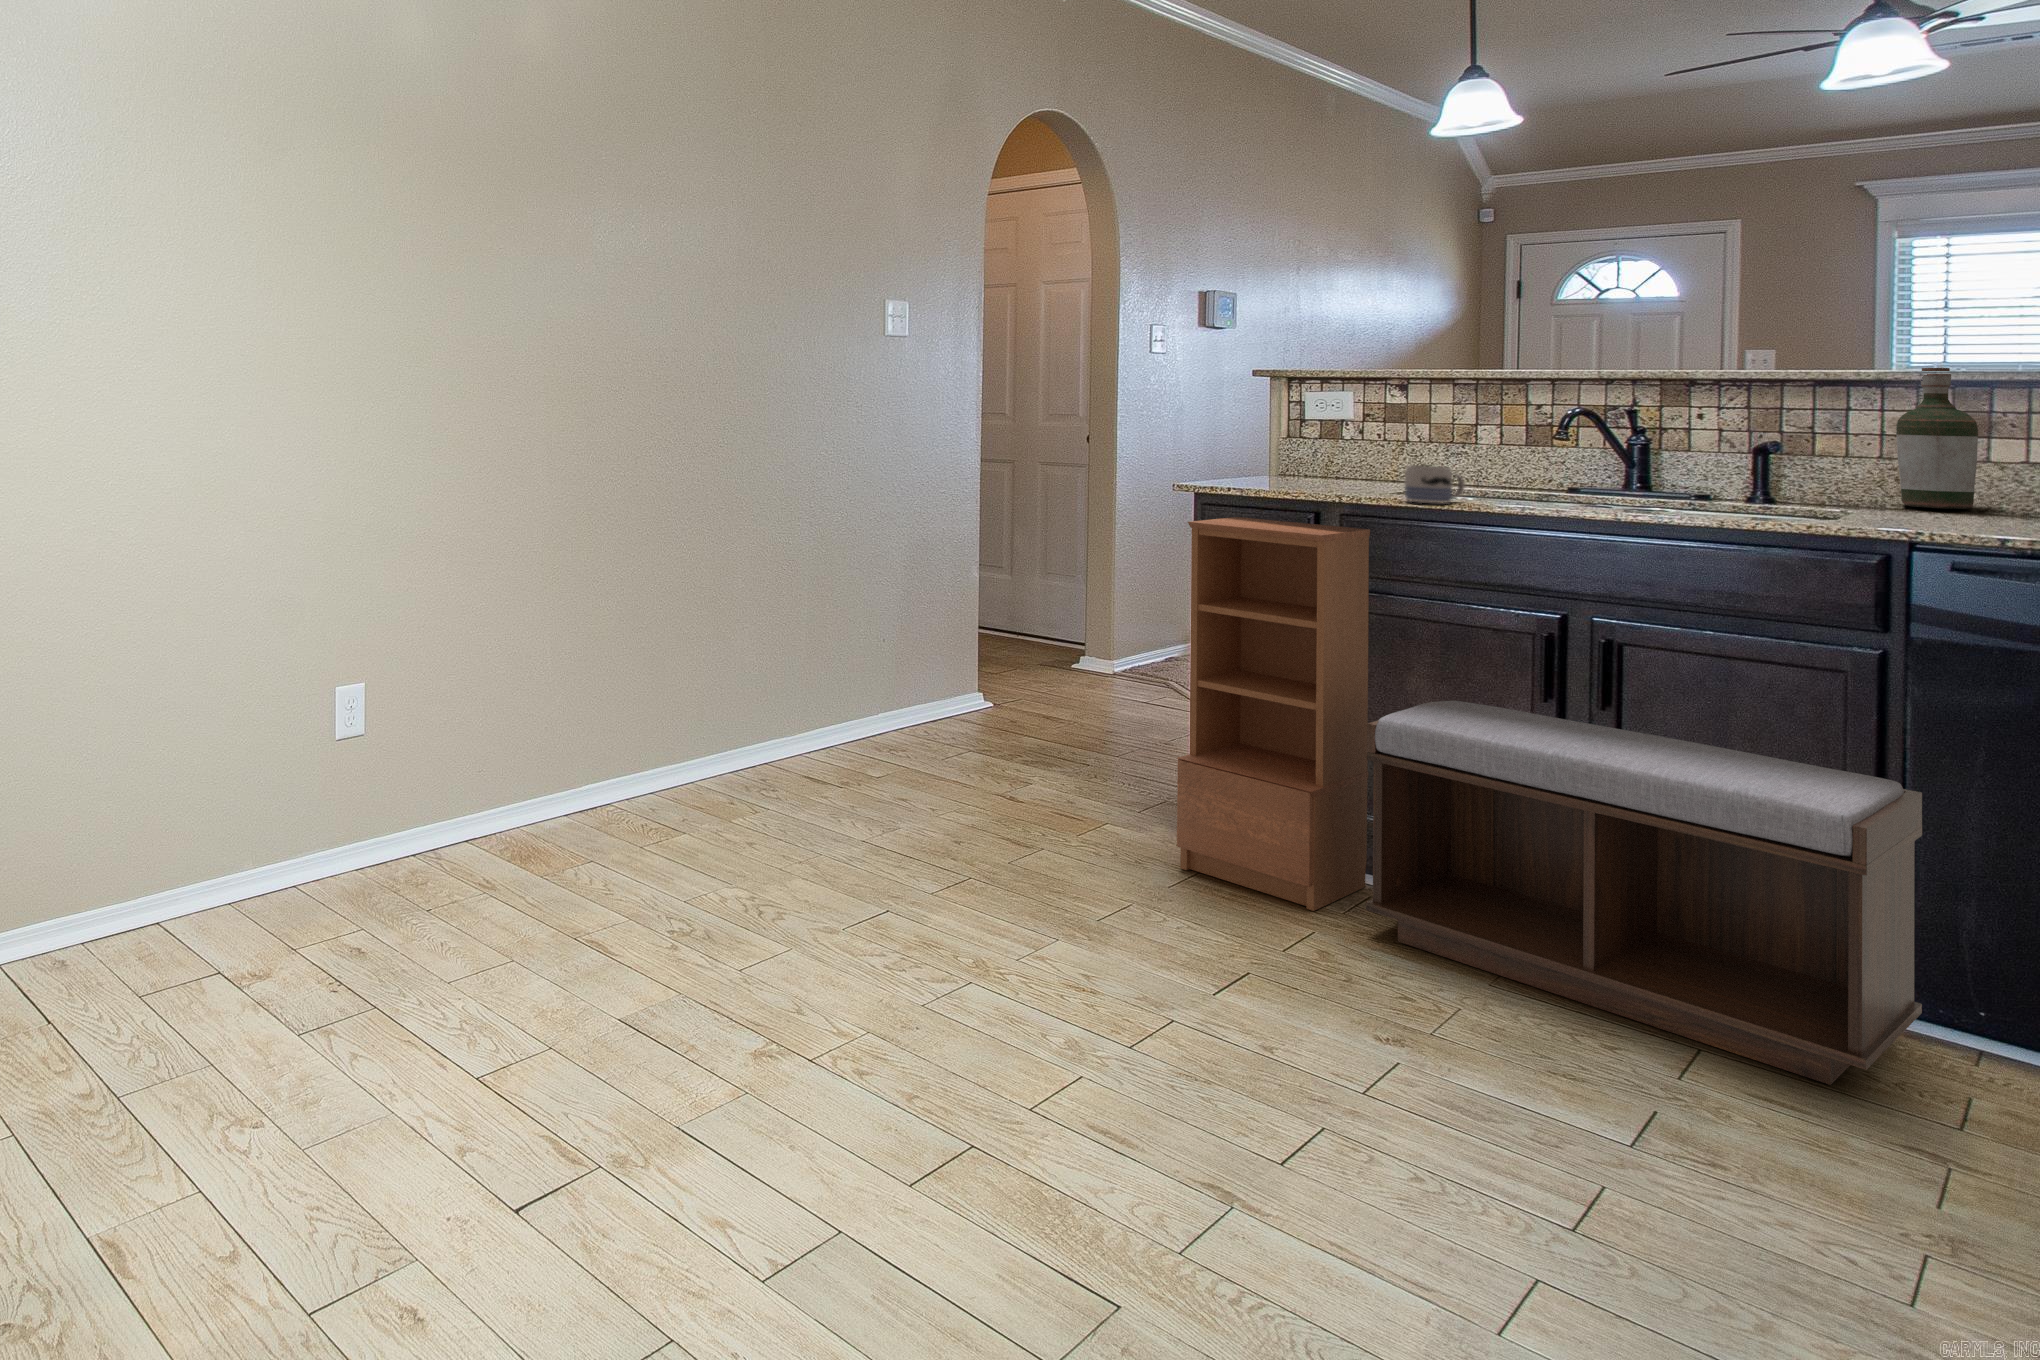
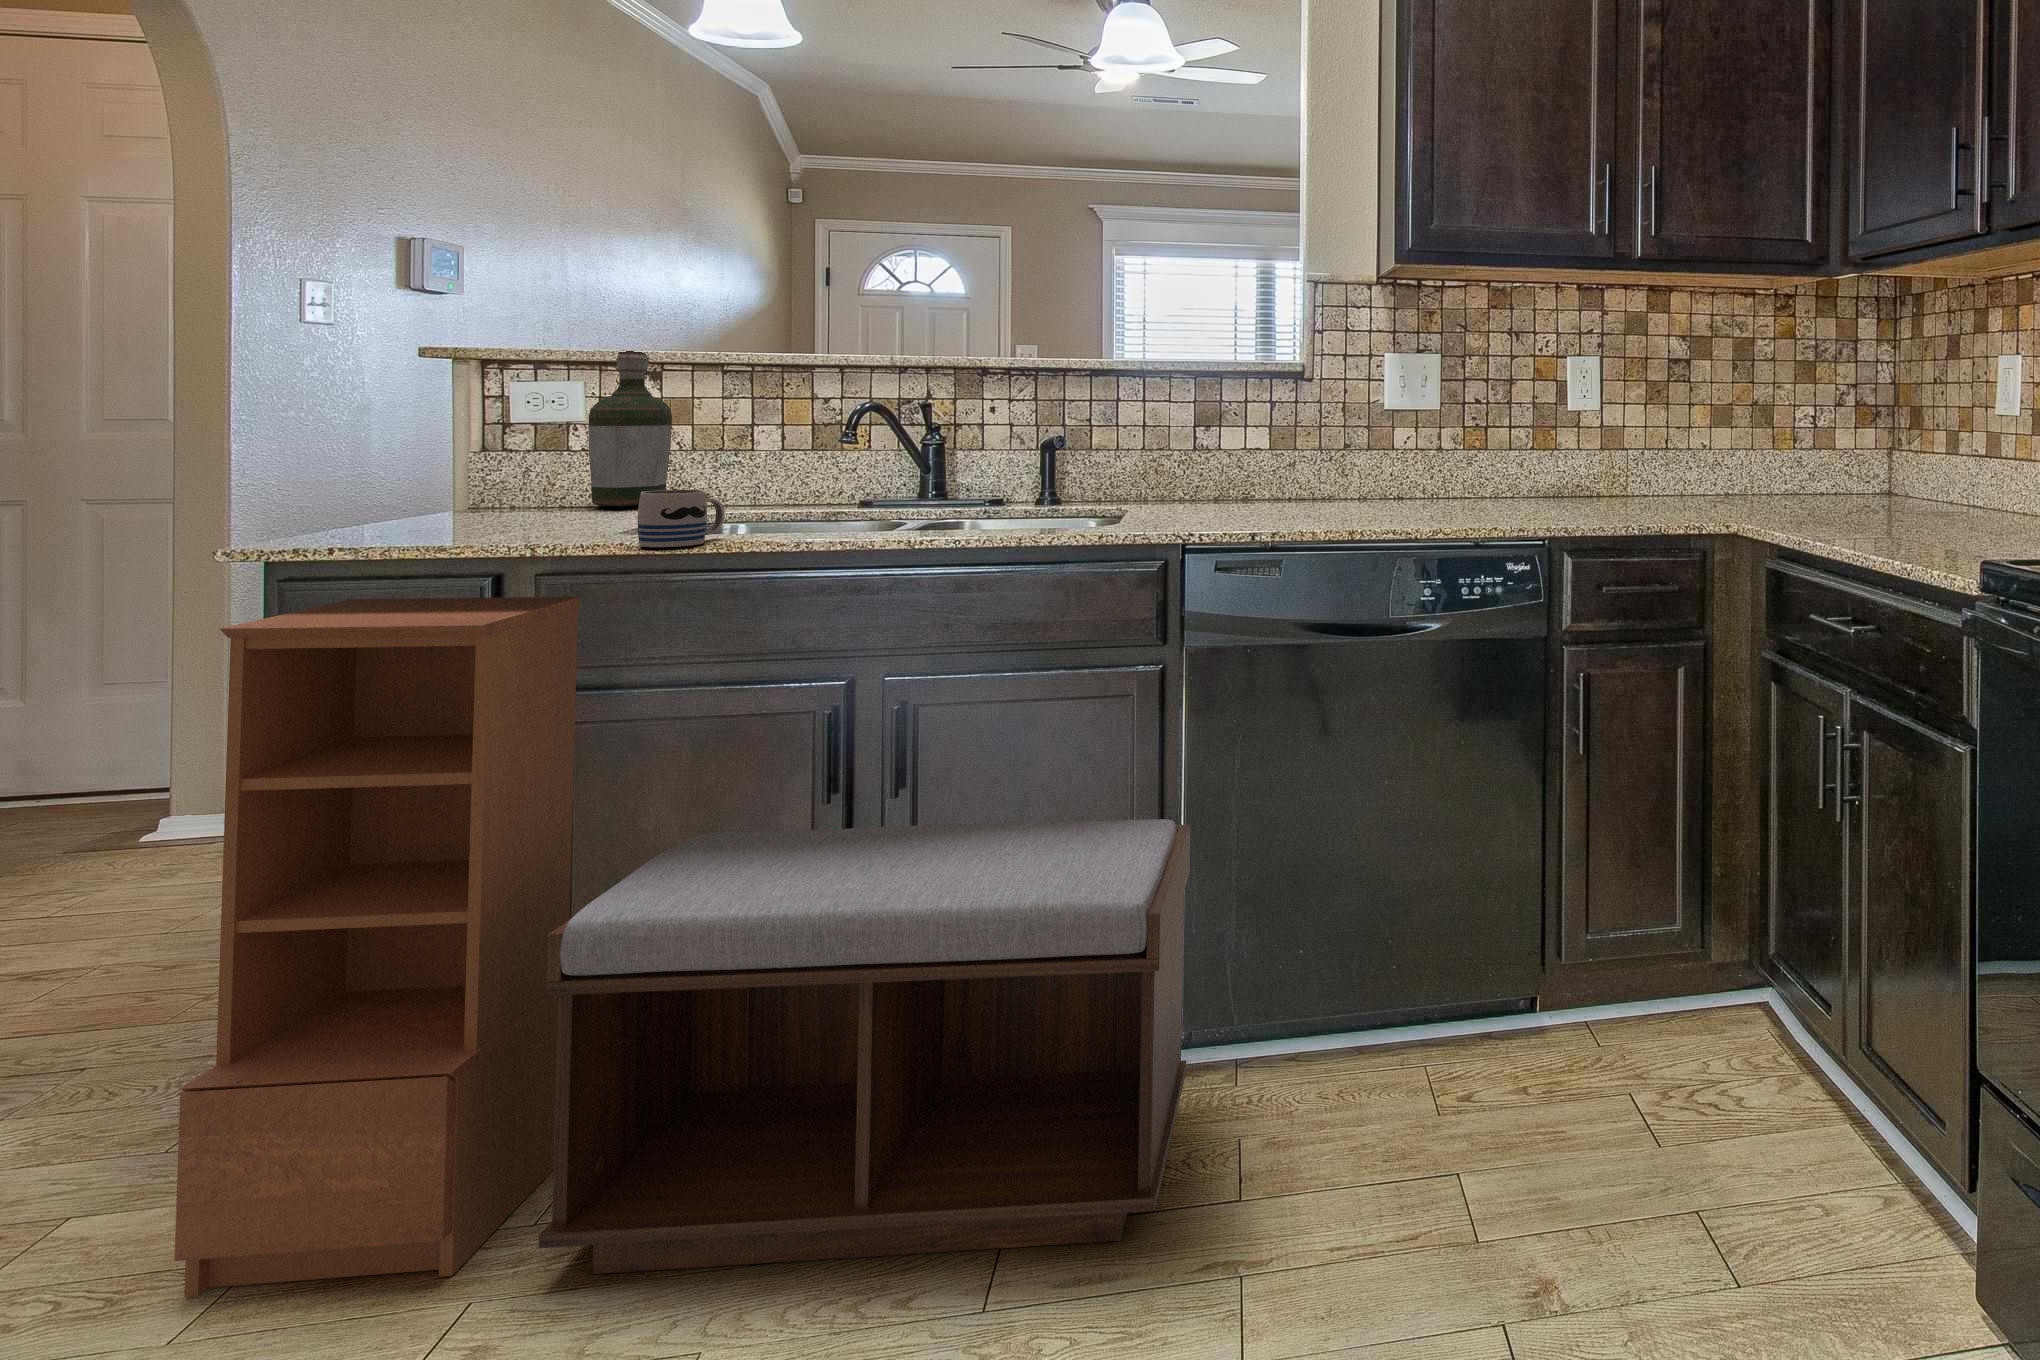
bottle: present [1896,368,1978,509] -> present [588,351,672,507]

